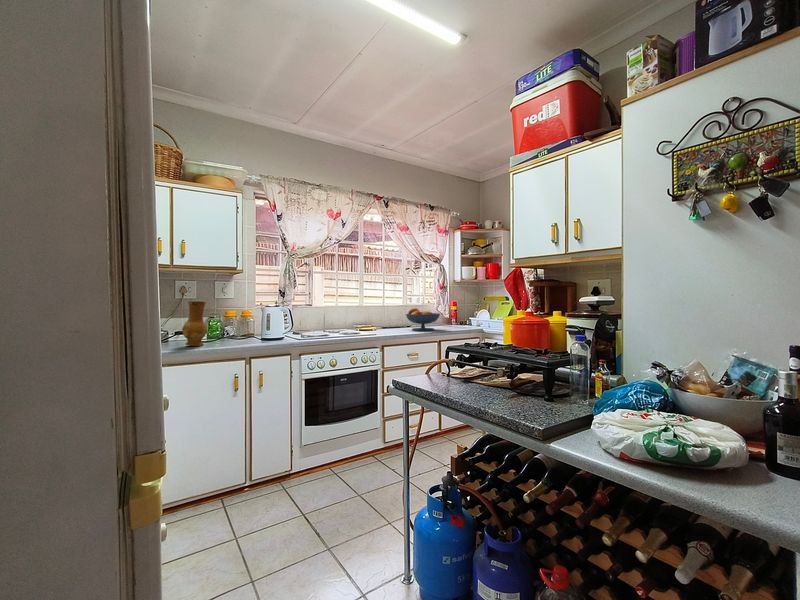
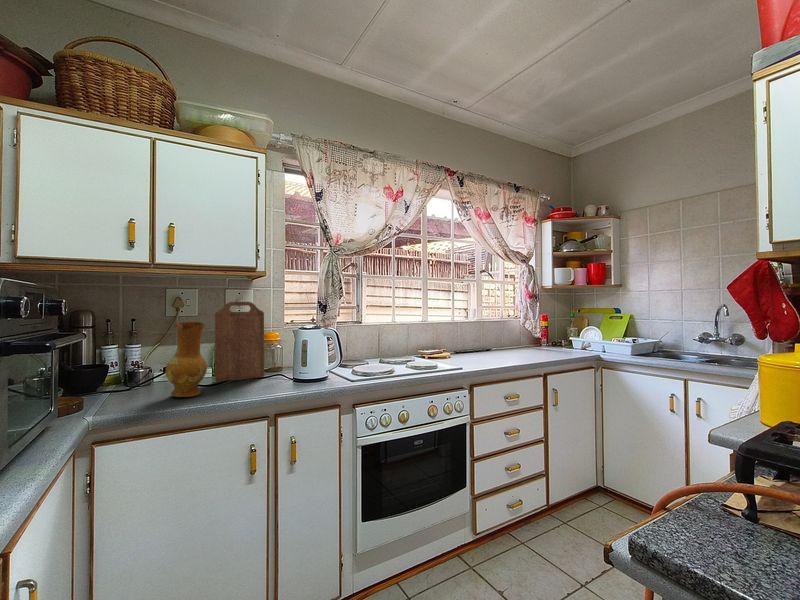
cutting board: none [210,290,242,341] -> present [215,302,264,381]
fruit bowl: present [406,308,440,331] -> none [491,326,542,359]

